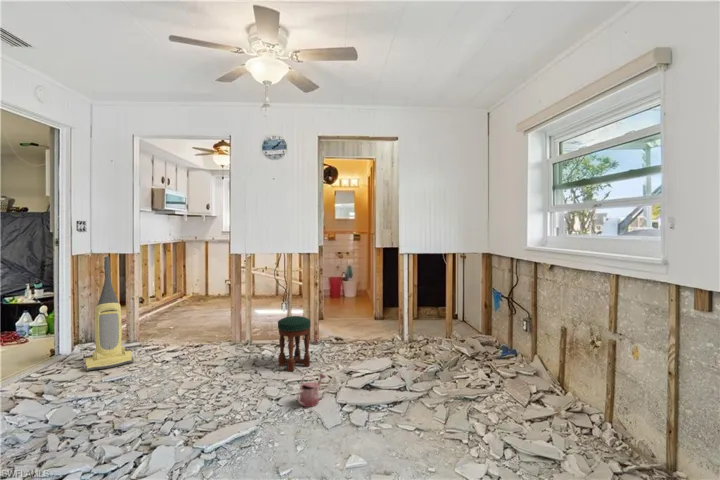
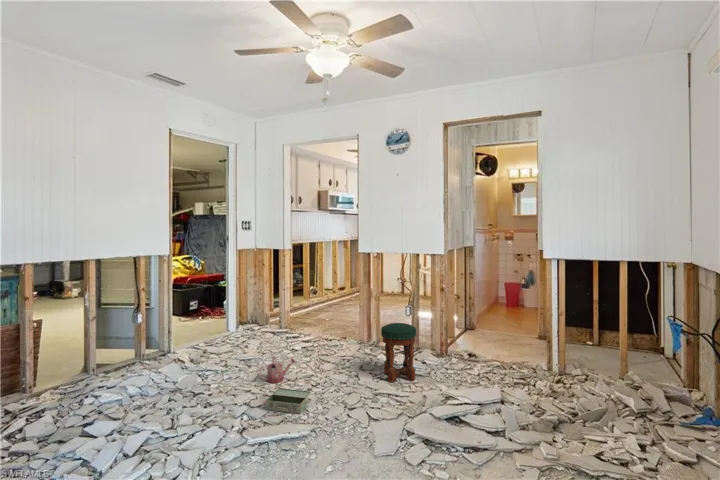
vacuum cleaner: present [85,257,134,371] -> none [244,254,280,347]
watering can: present [297,374,325,407] -> present [259,356,296,383]
toolbox: none [187,395,230,424] -> present [266,388,311,414]

